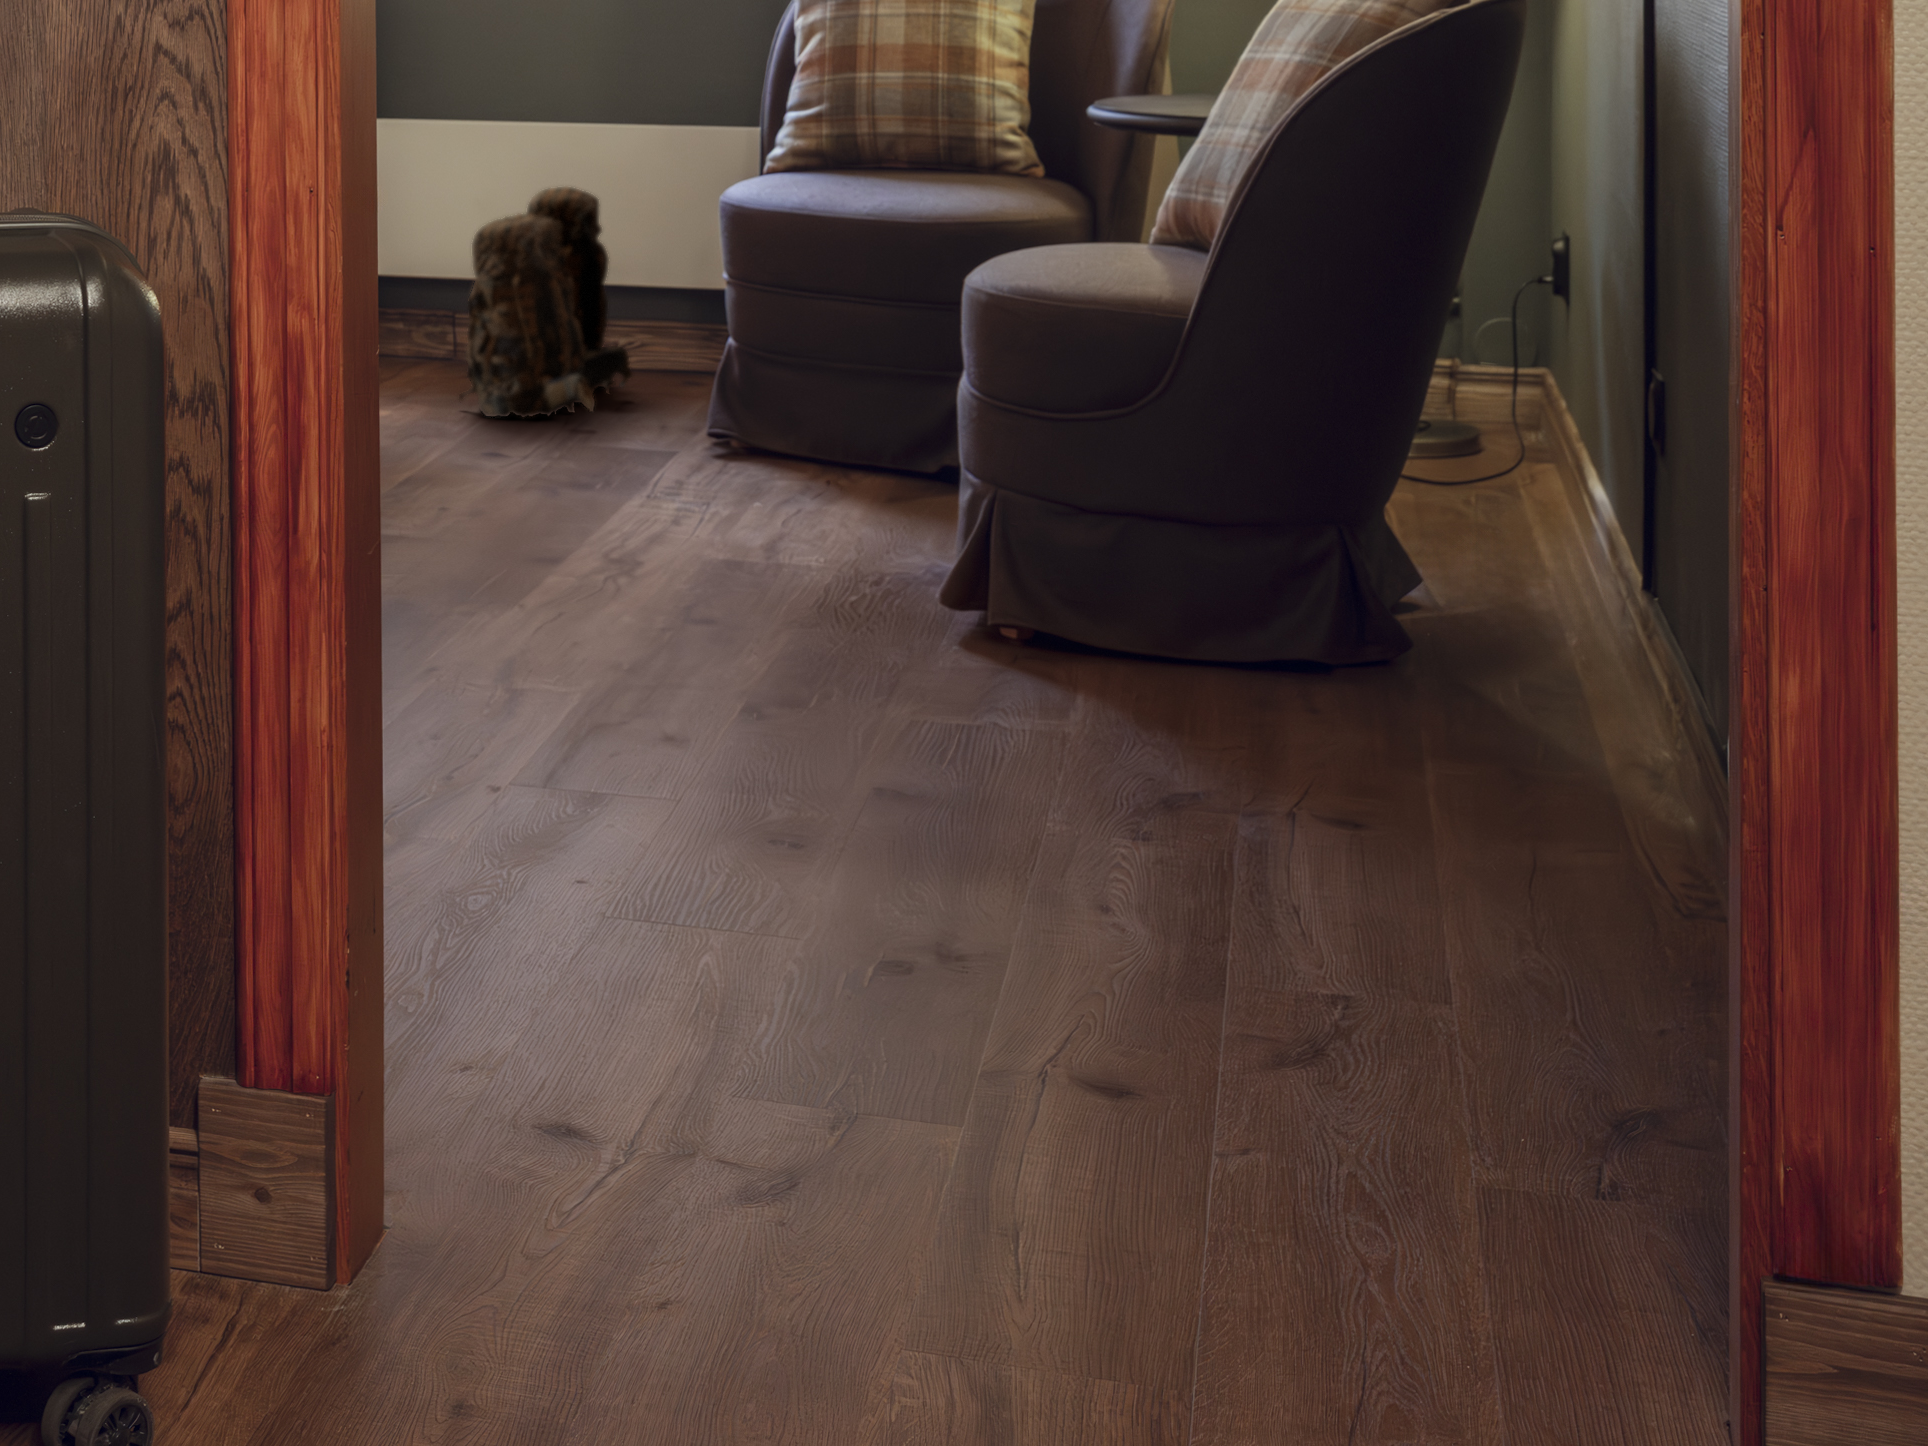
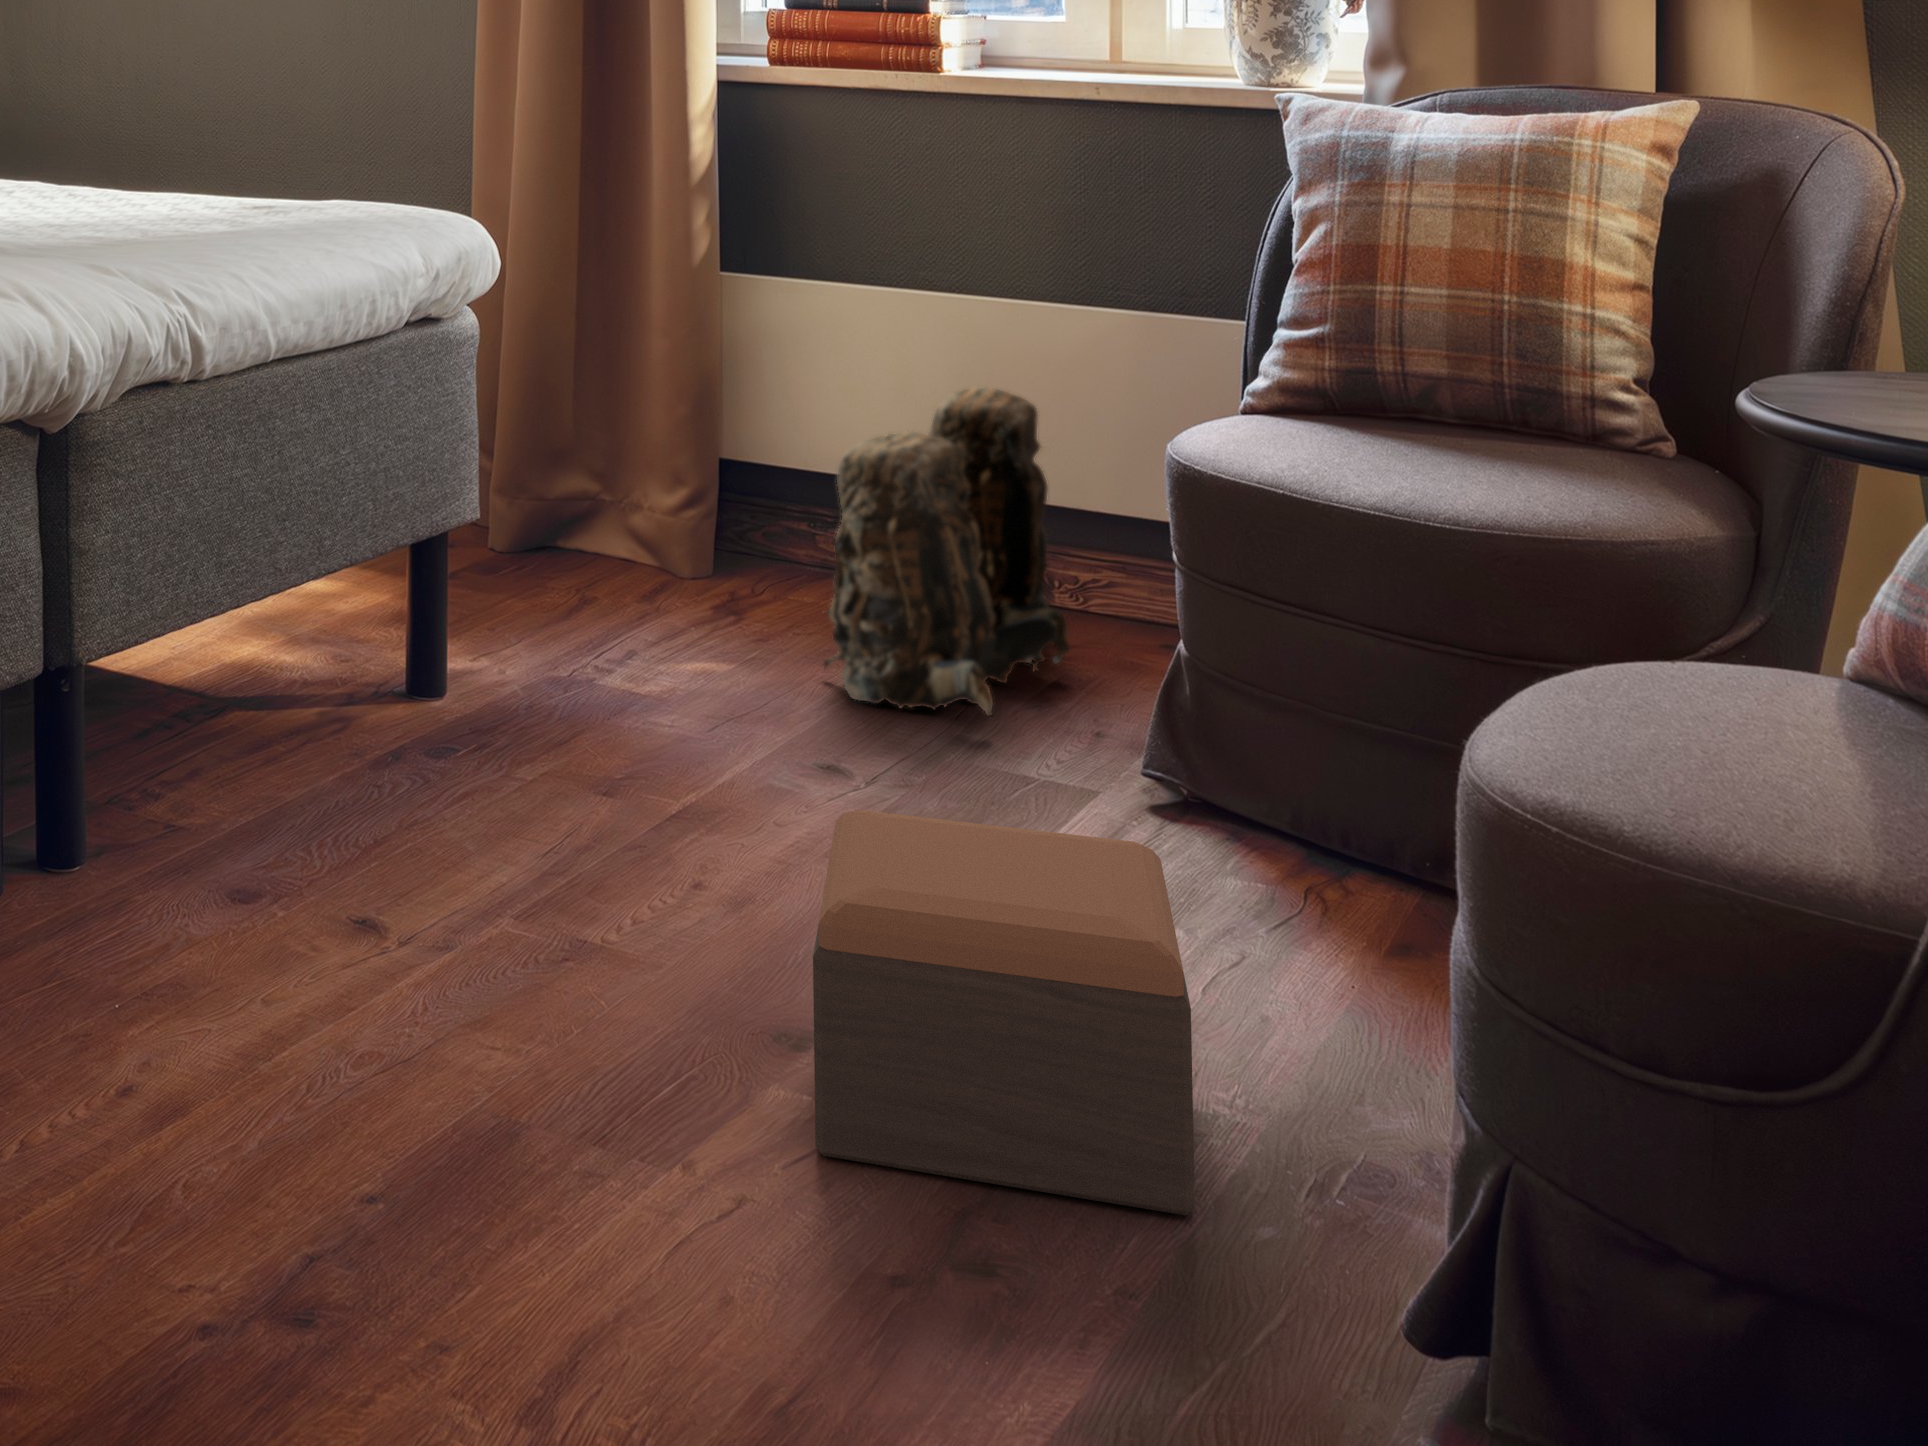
footstool: none [563,401,811,593] -> present [813,810,1195,1215]

